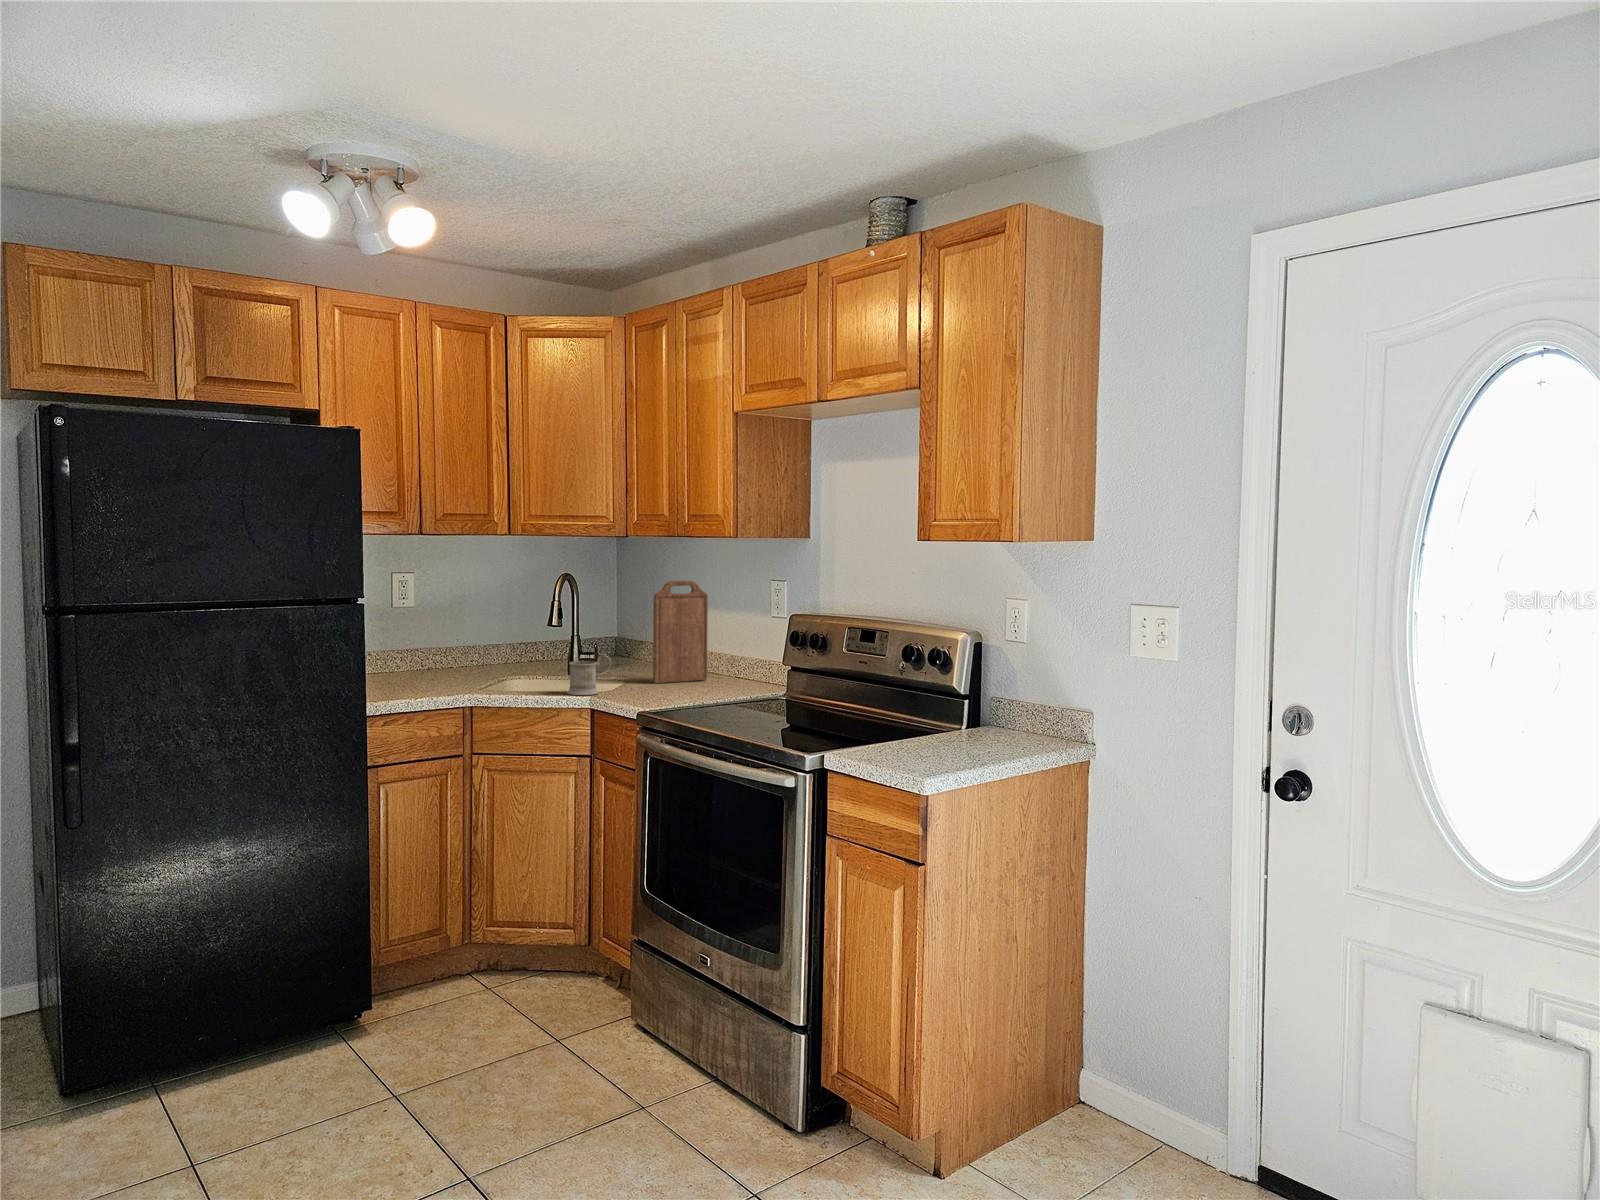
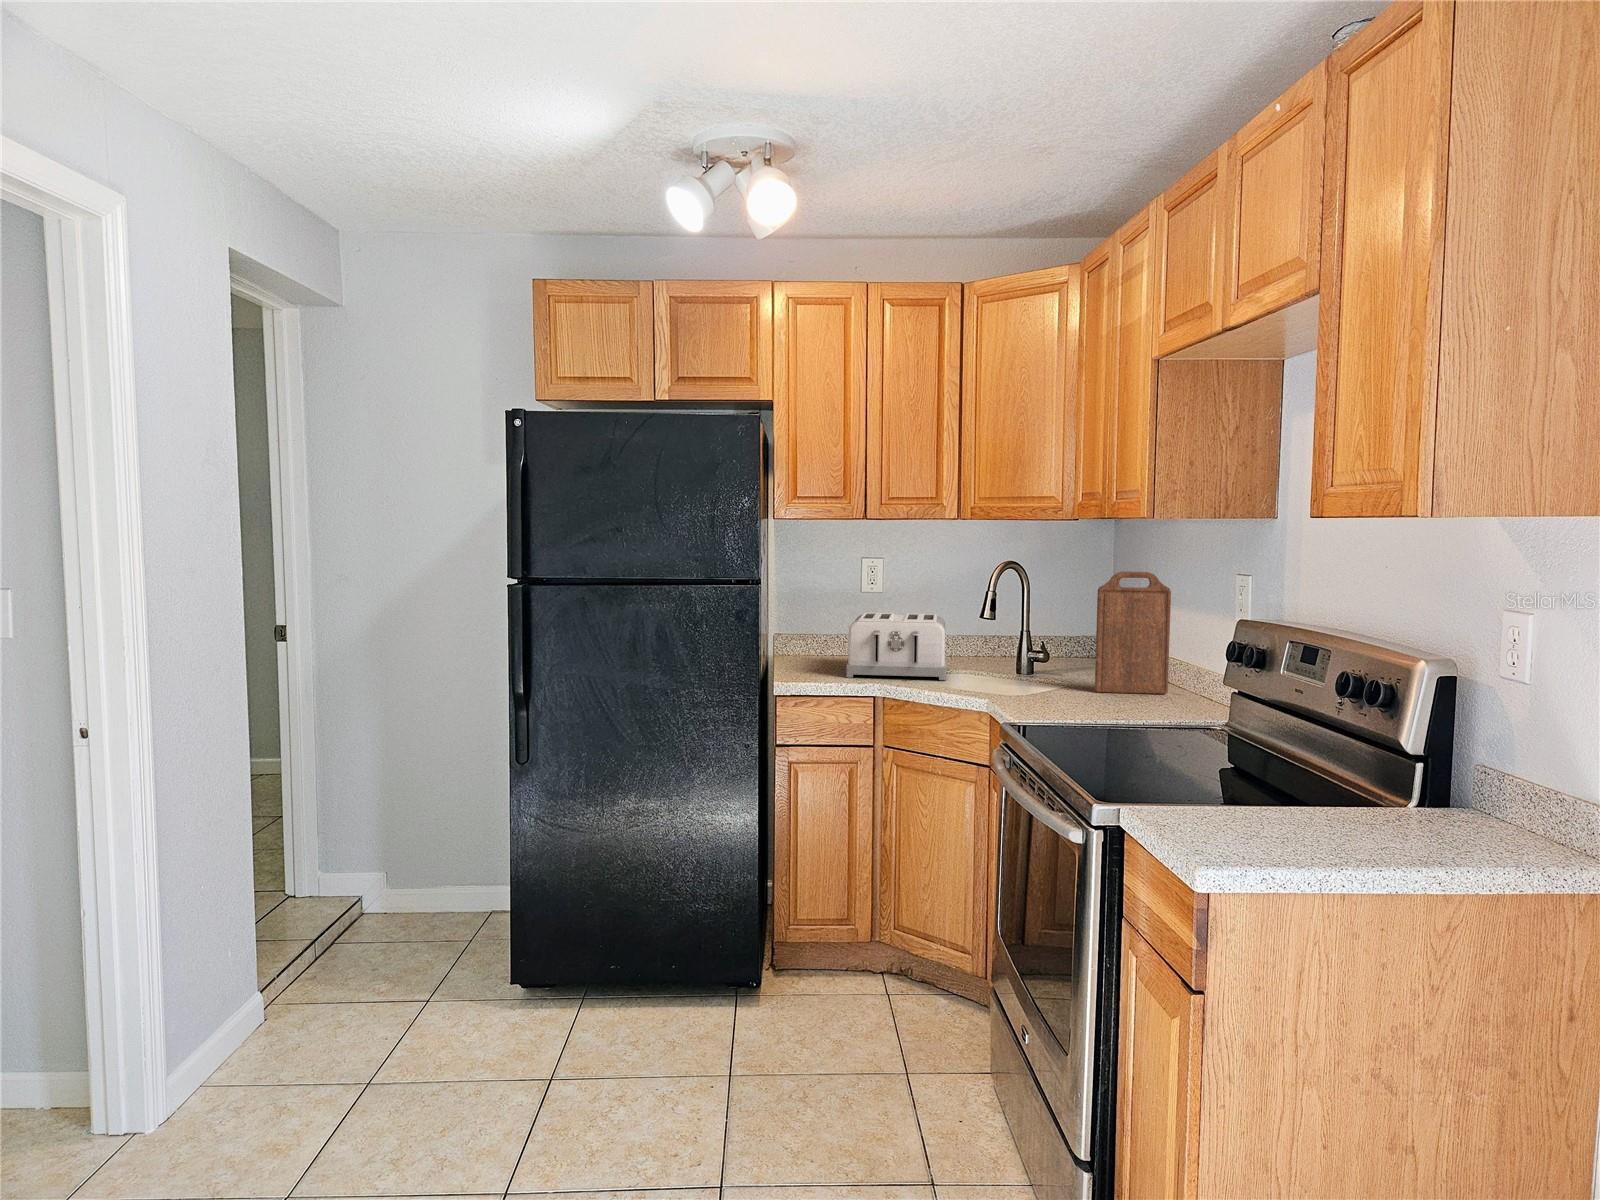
toaster: none [403,625,520,691] -> present [846,613,946,680]
mug: present [567,654,611,695] -> none [975,653,1028,698]

